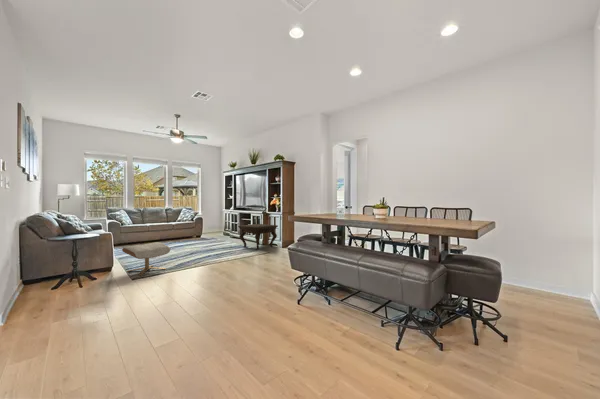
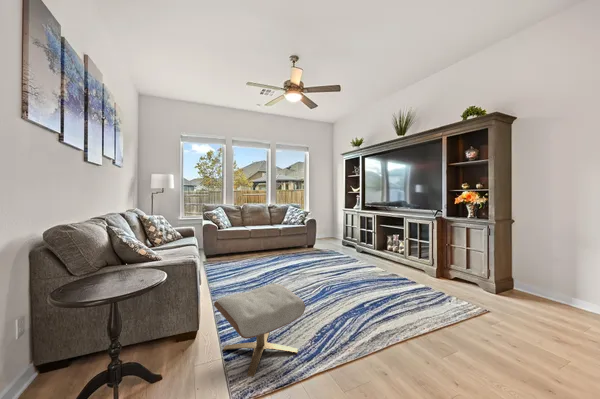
side table: present [238,224,278,249] -> none [395,237,476,293]

